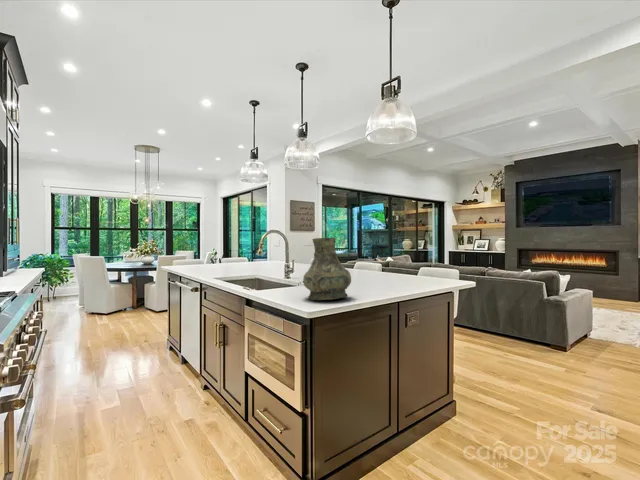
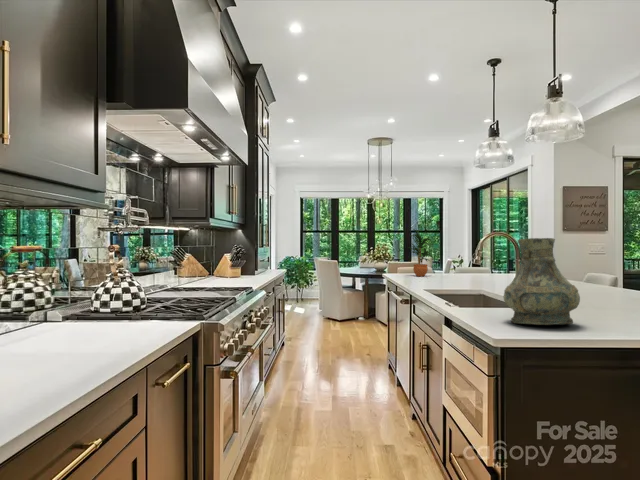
potted plant: none [188,228,212,268] -> present [411,229,433,277]

